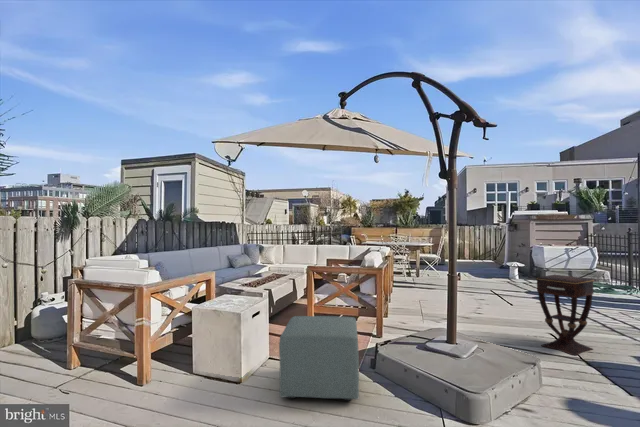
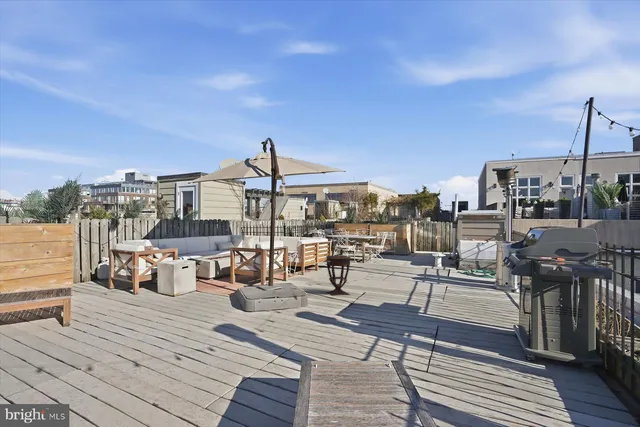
ottoman: present [279,316,359,401] -> none [174,268,217,298]

